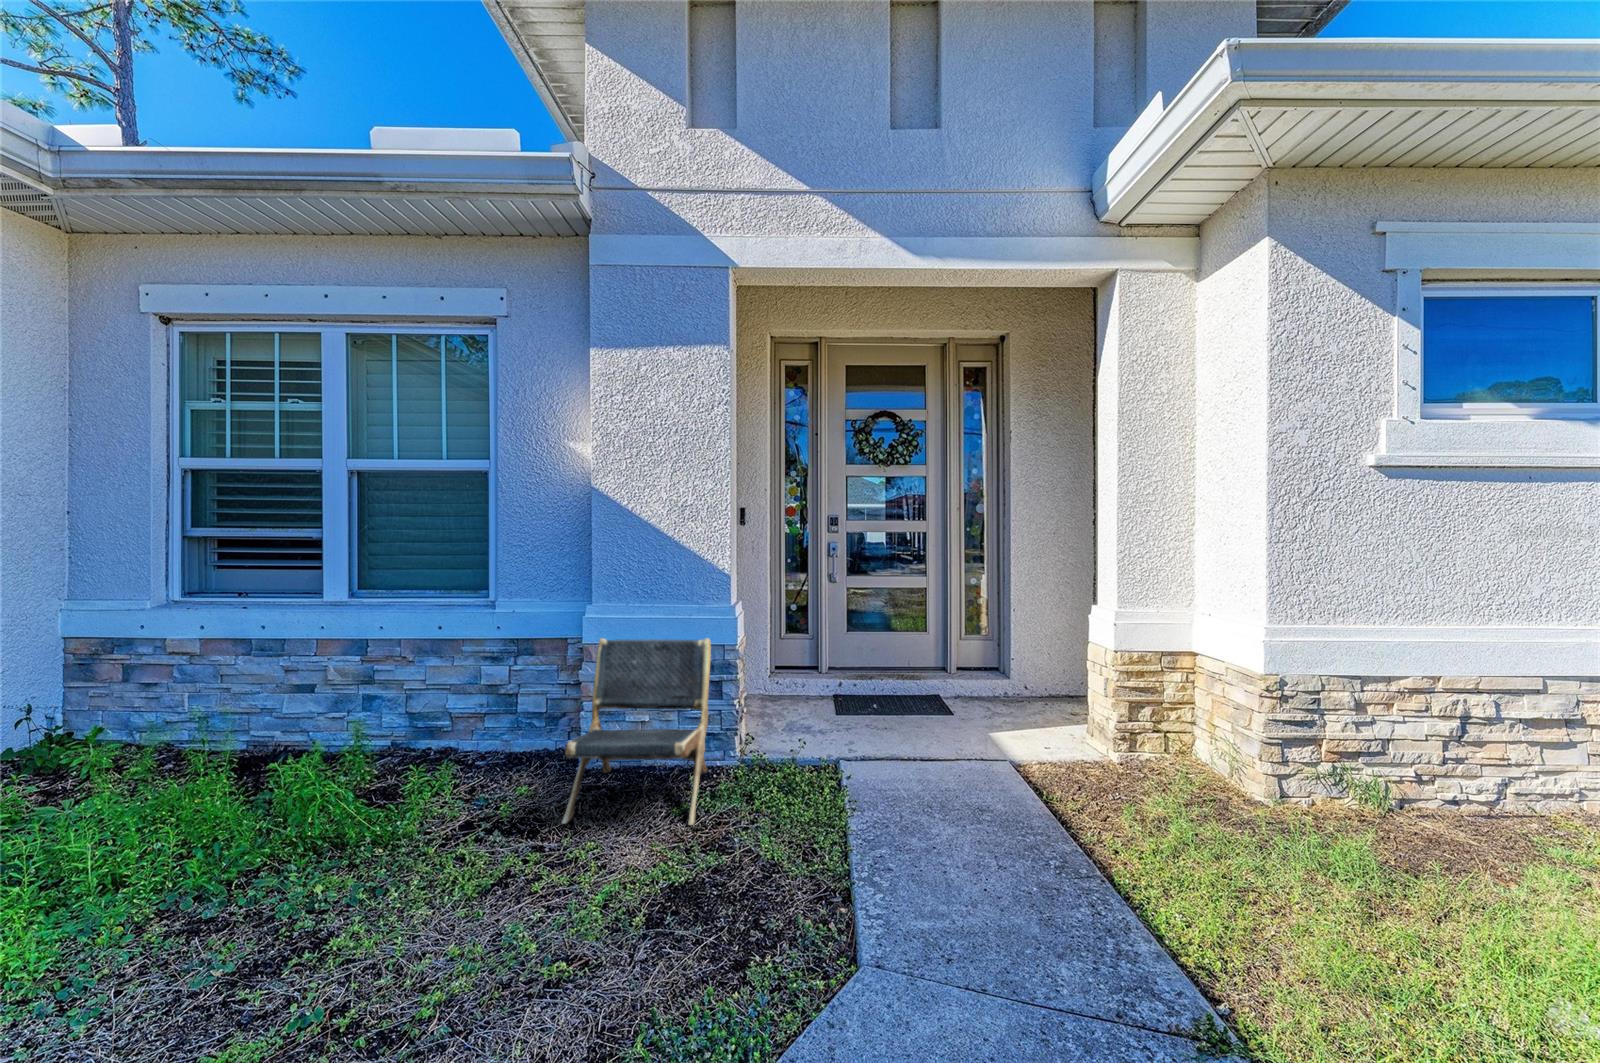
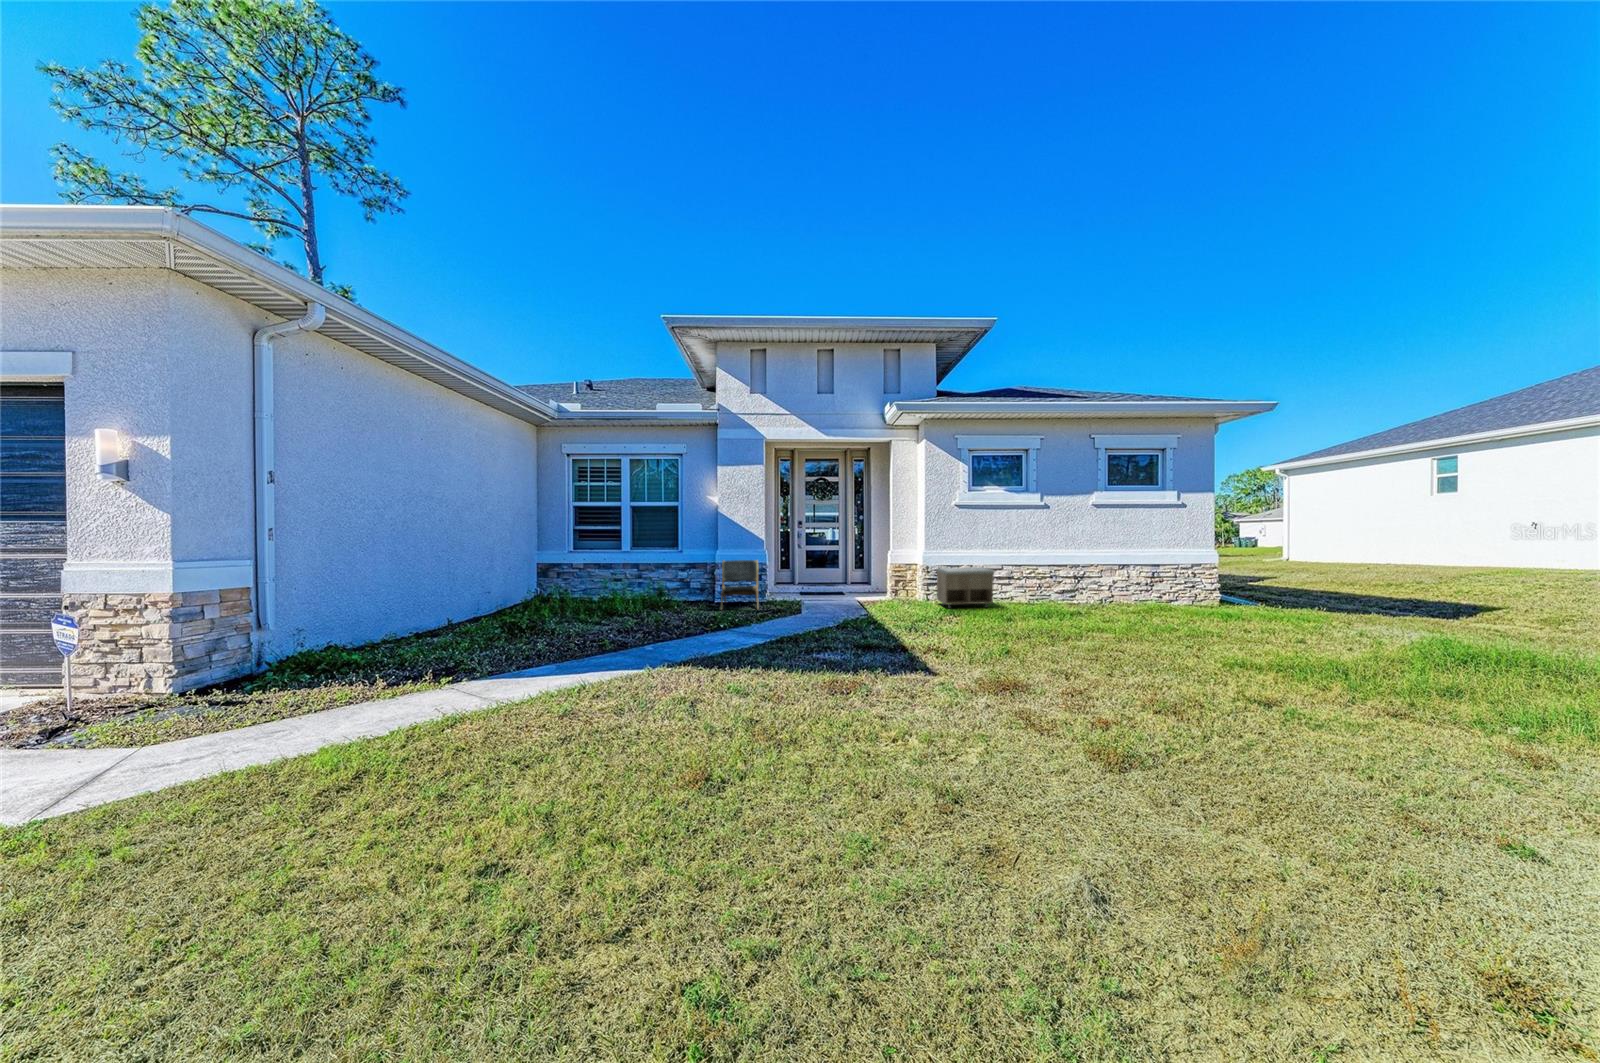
storage bench: none [1312,683,1576,843] -> present [937,567,994,607]

